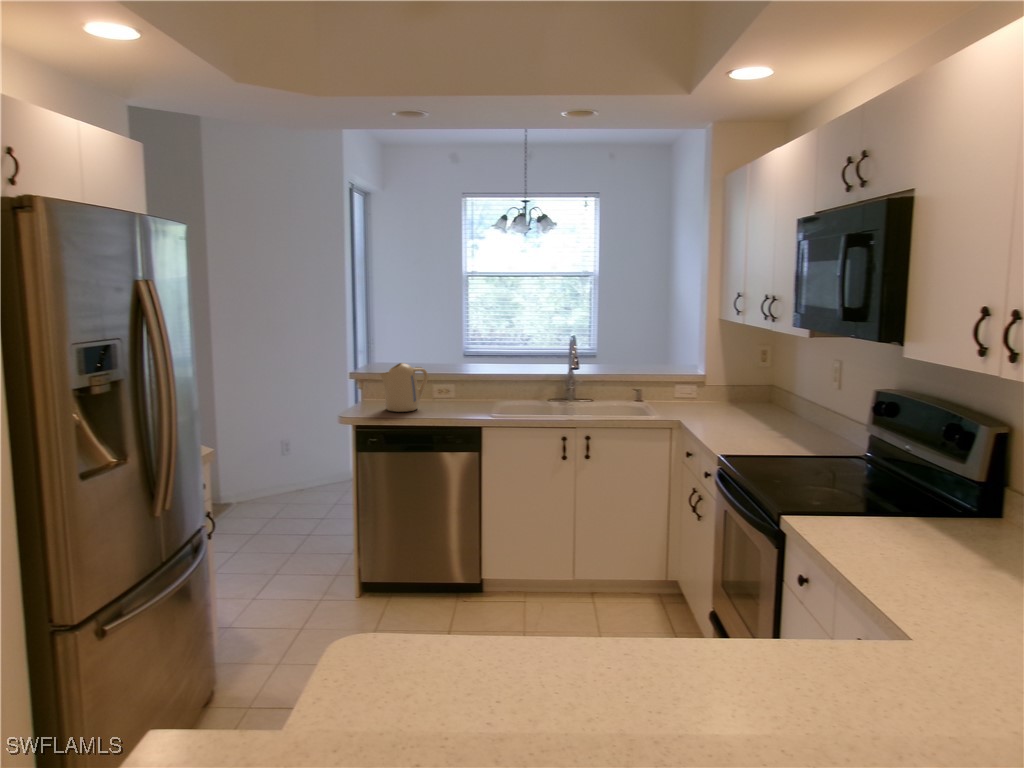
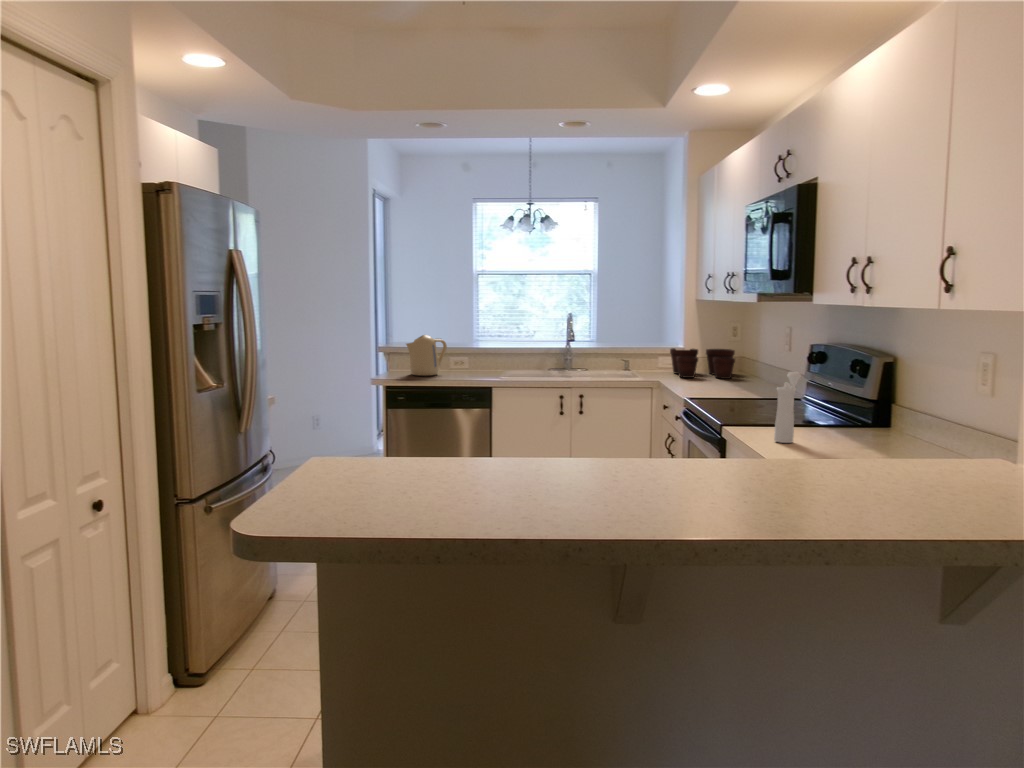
flower pot: none [690,377,770,417] -> present [670,348,735,379]
pepper mill: none [861,453,895,556] -> present [774,372,801,443]

